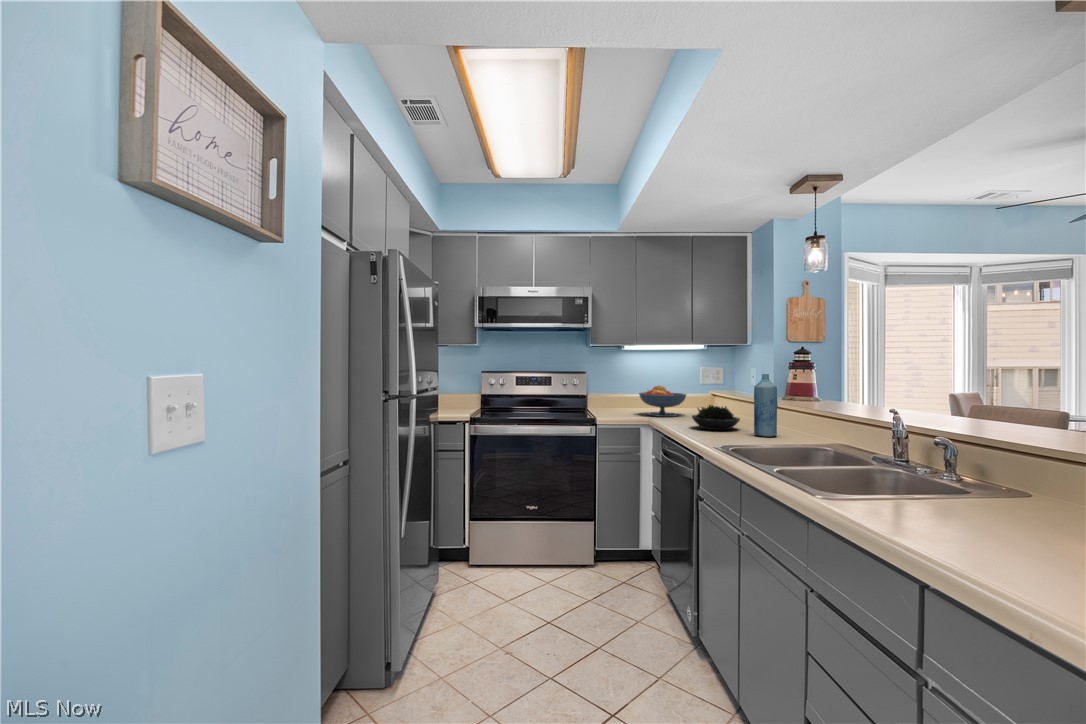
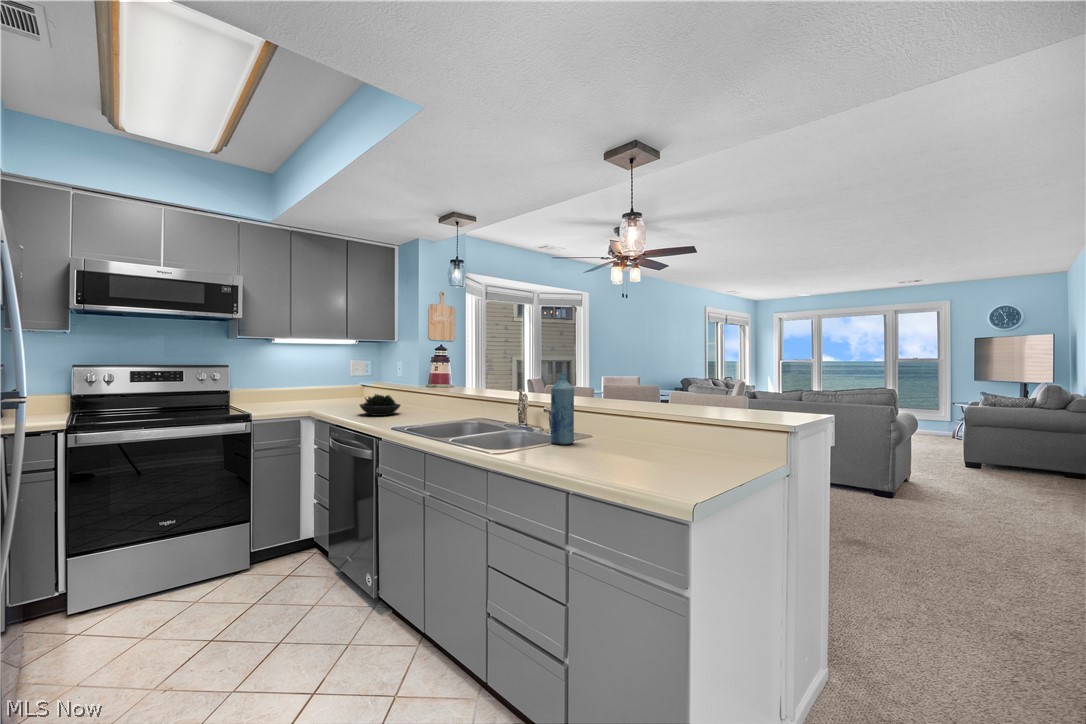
bottle: present [754,374,778,437] -> present [551,374,574,444]
fruit bowl: present [639,386,686,417] -> none [297,378,346,408]

